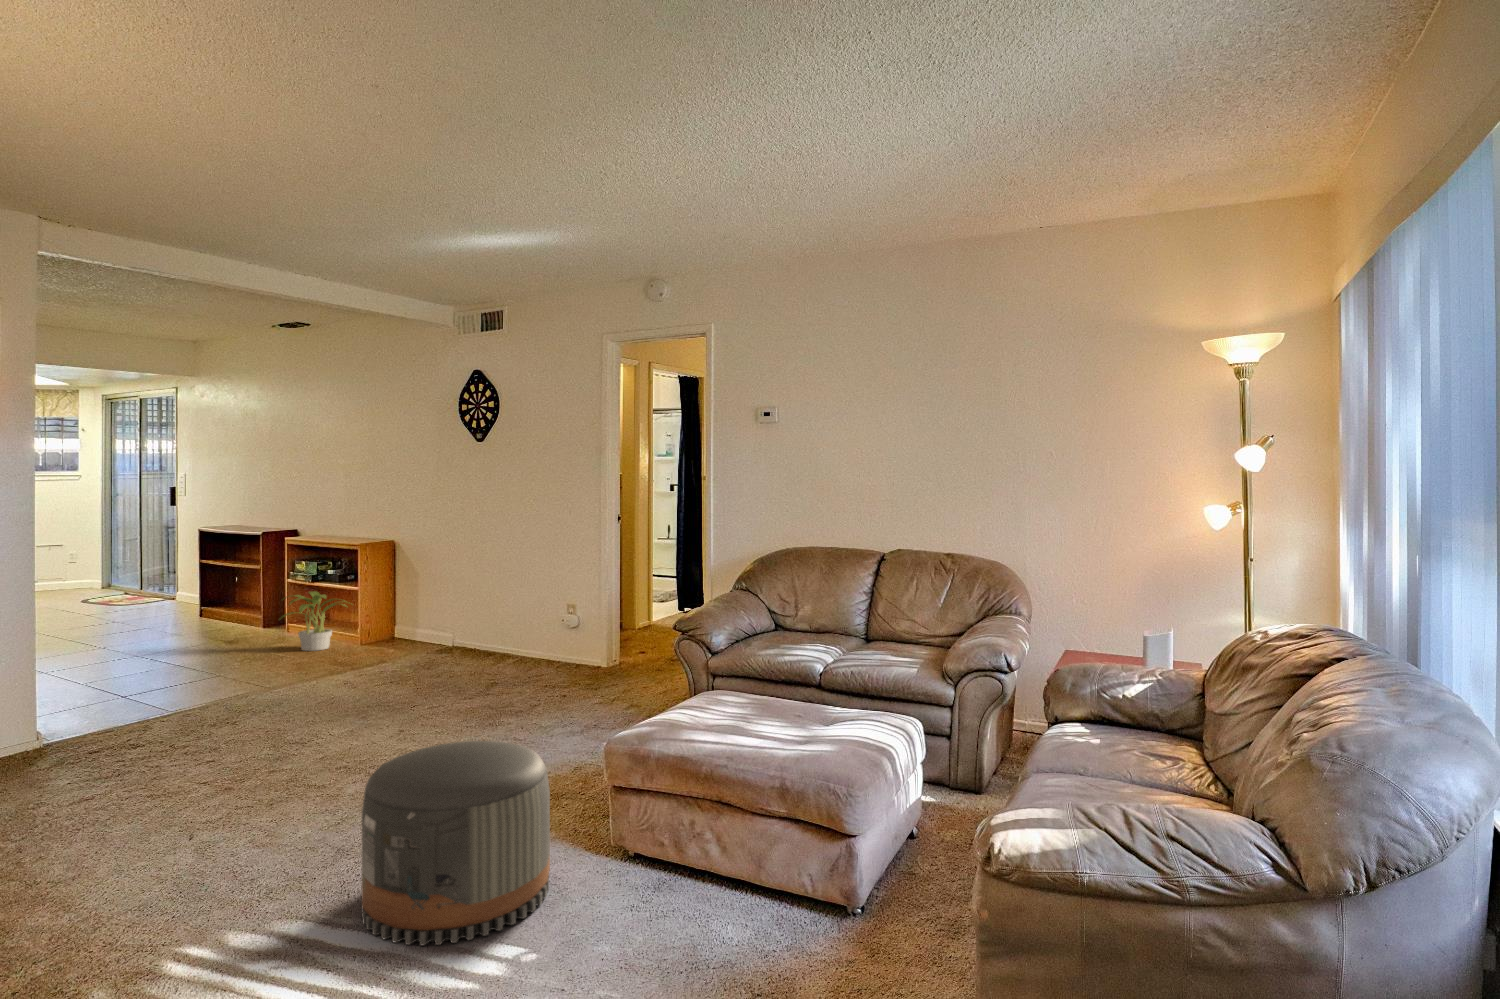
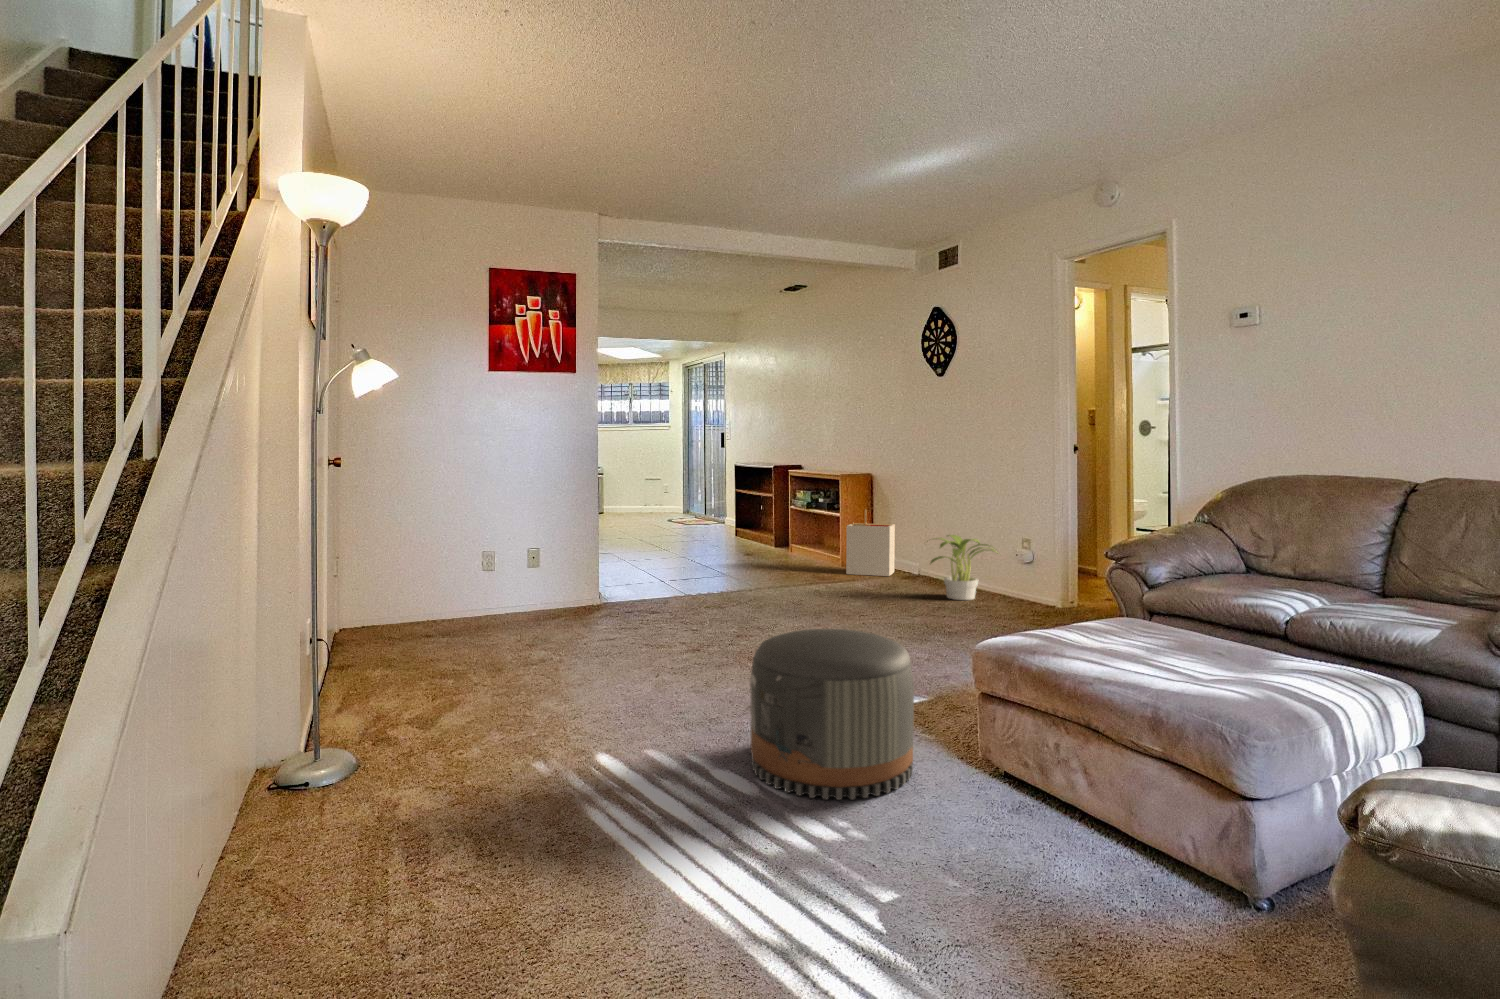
storage bin: none [374,582,429,657] -> present [846,509,895,576]
potted plant: present [281,591,346,651] -> present [930,535,998,600]

